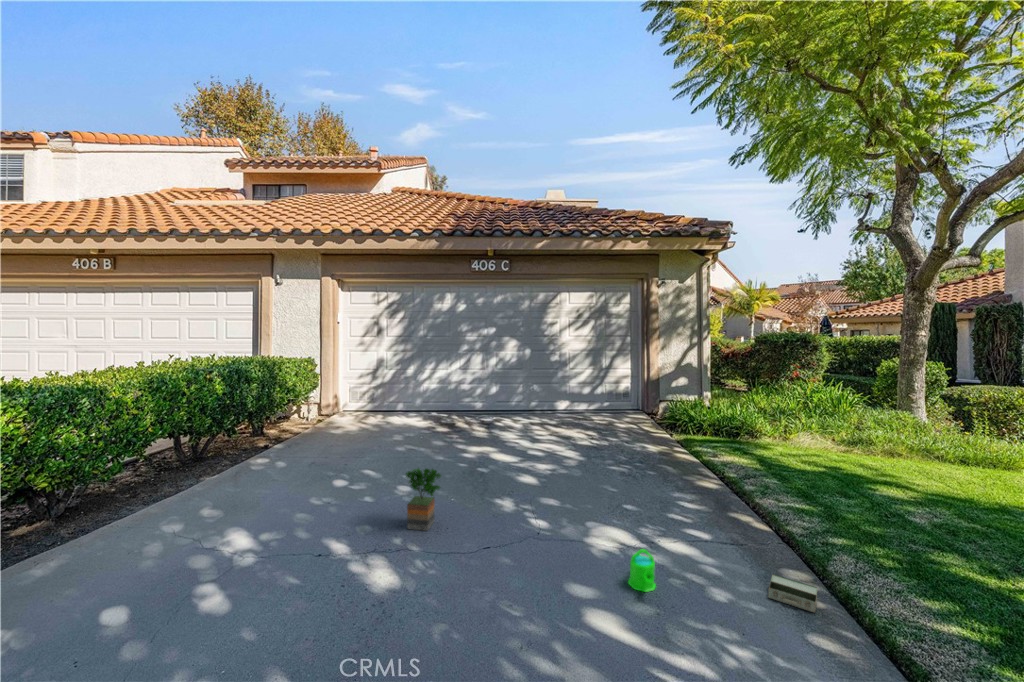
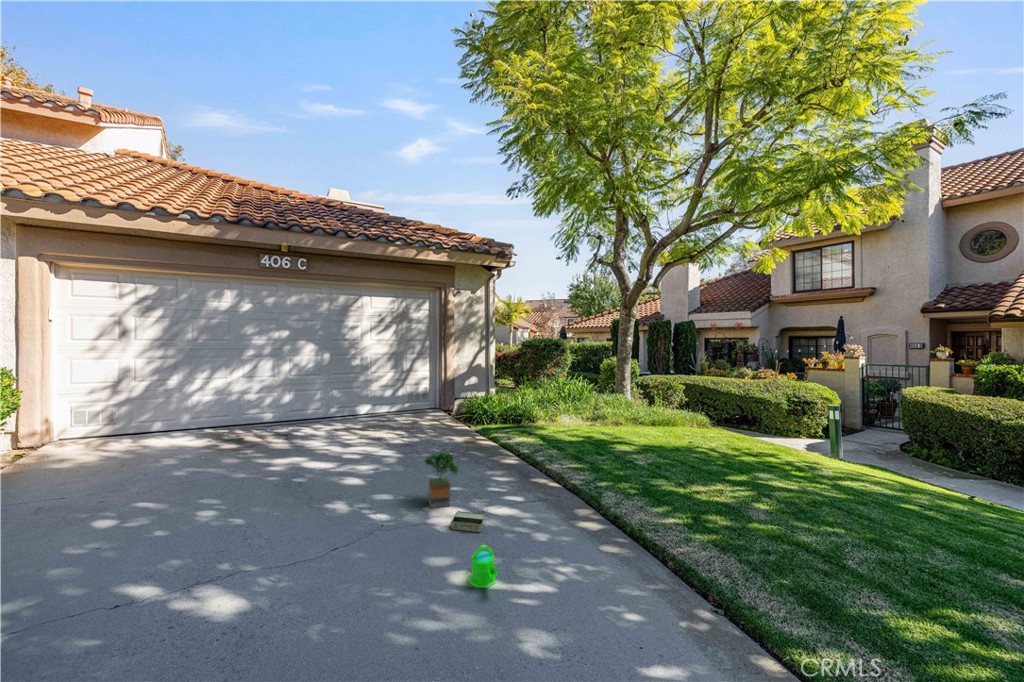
potted tree: present [406,468,441,531] -> present [424,453,458,508]
toolbox: present [768,574,818,613] -> present [451,511,485,532]

